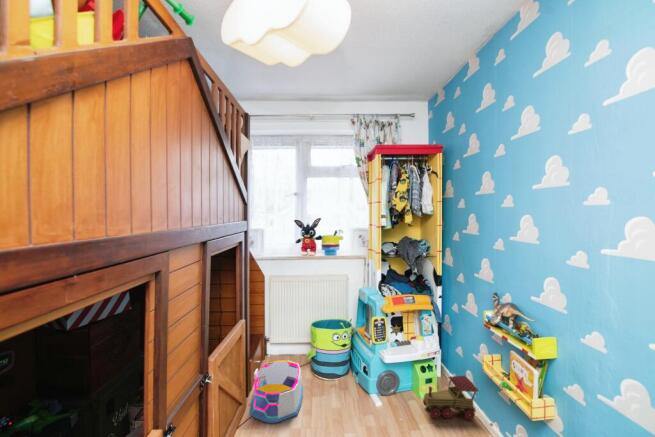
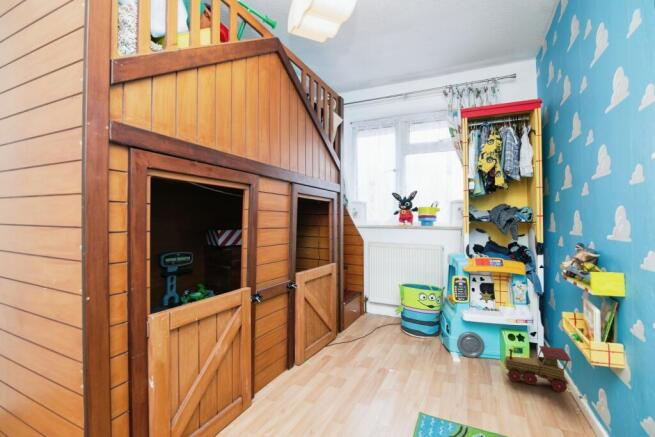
storage bin: present [250,360,303,423] -> none [339,311,389,350]

